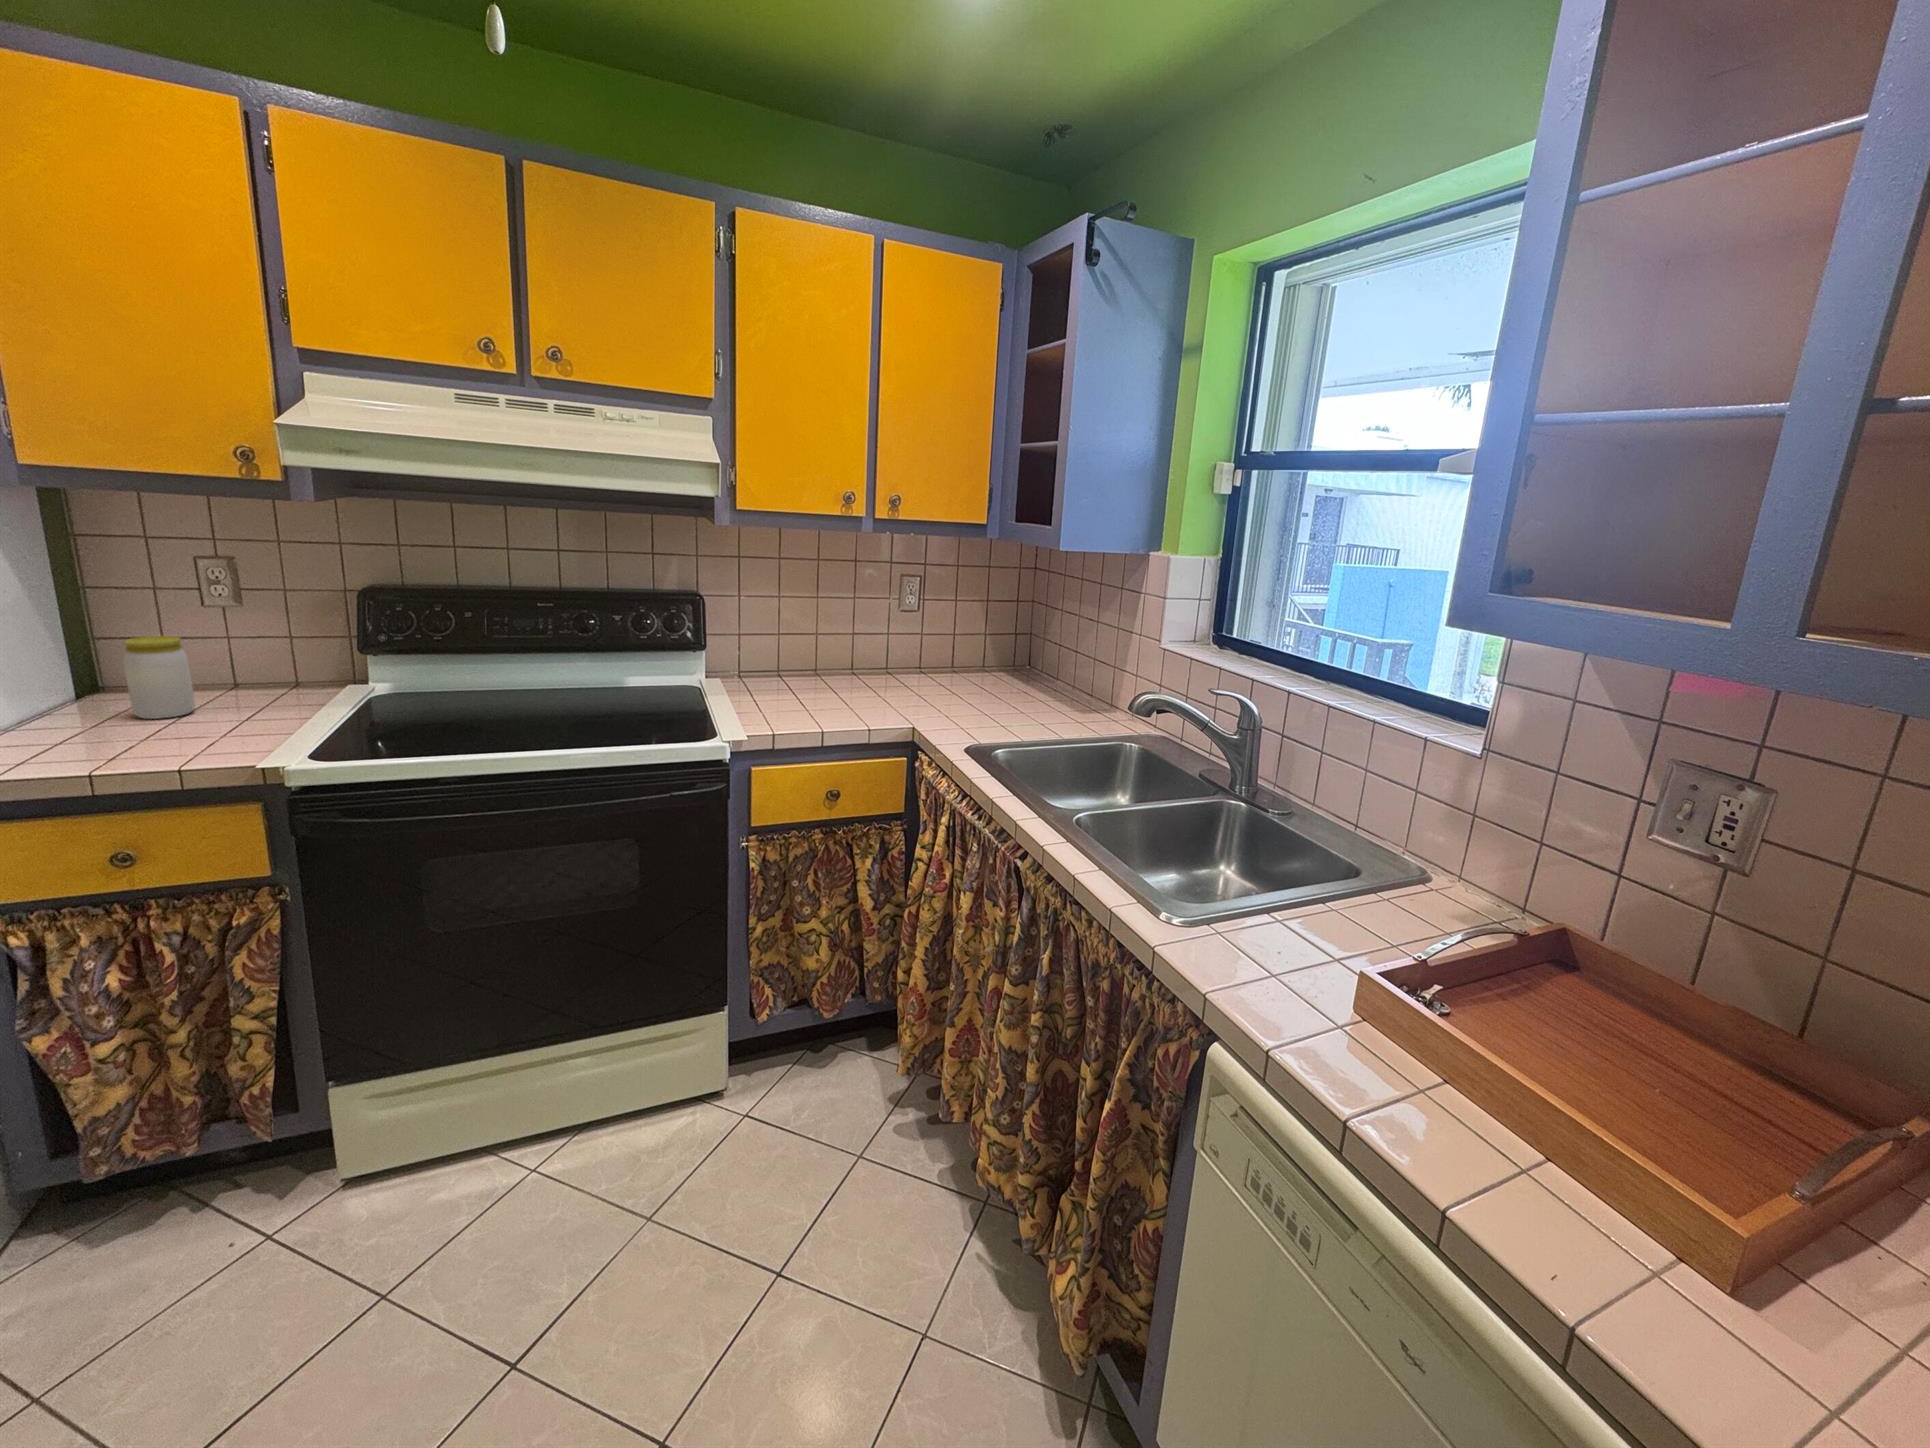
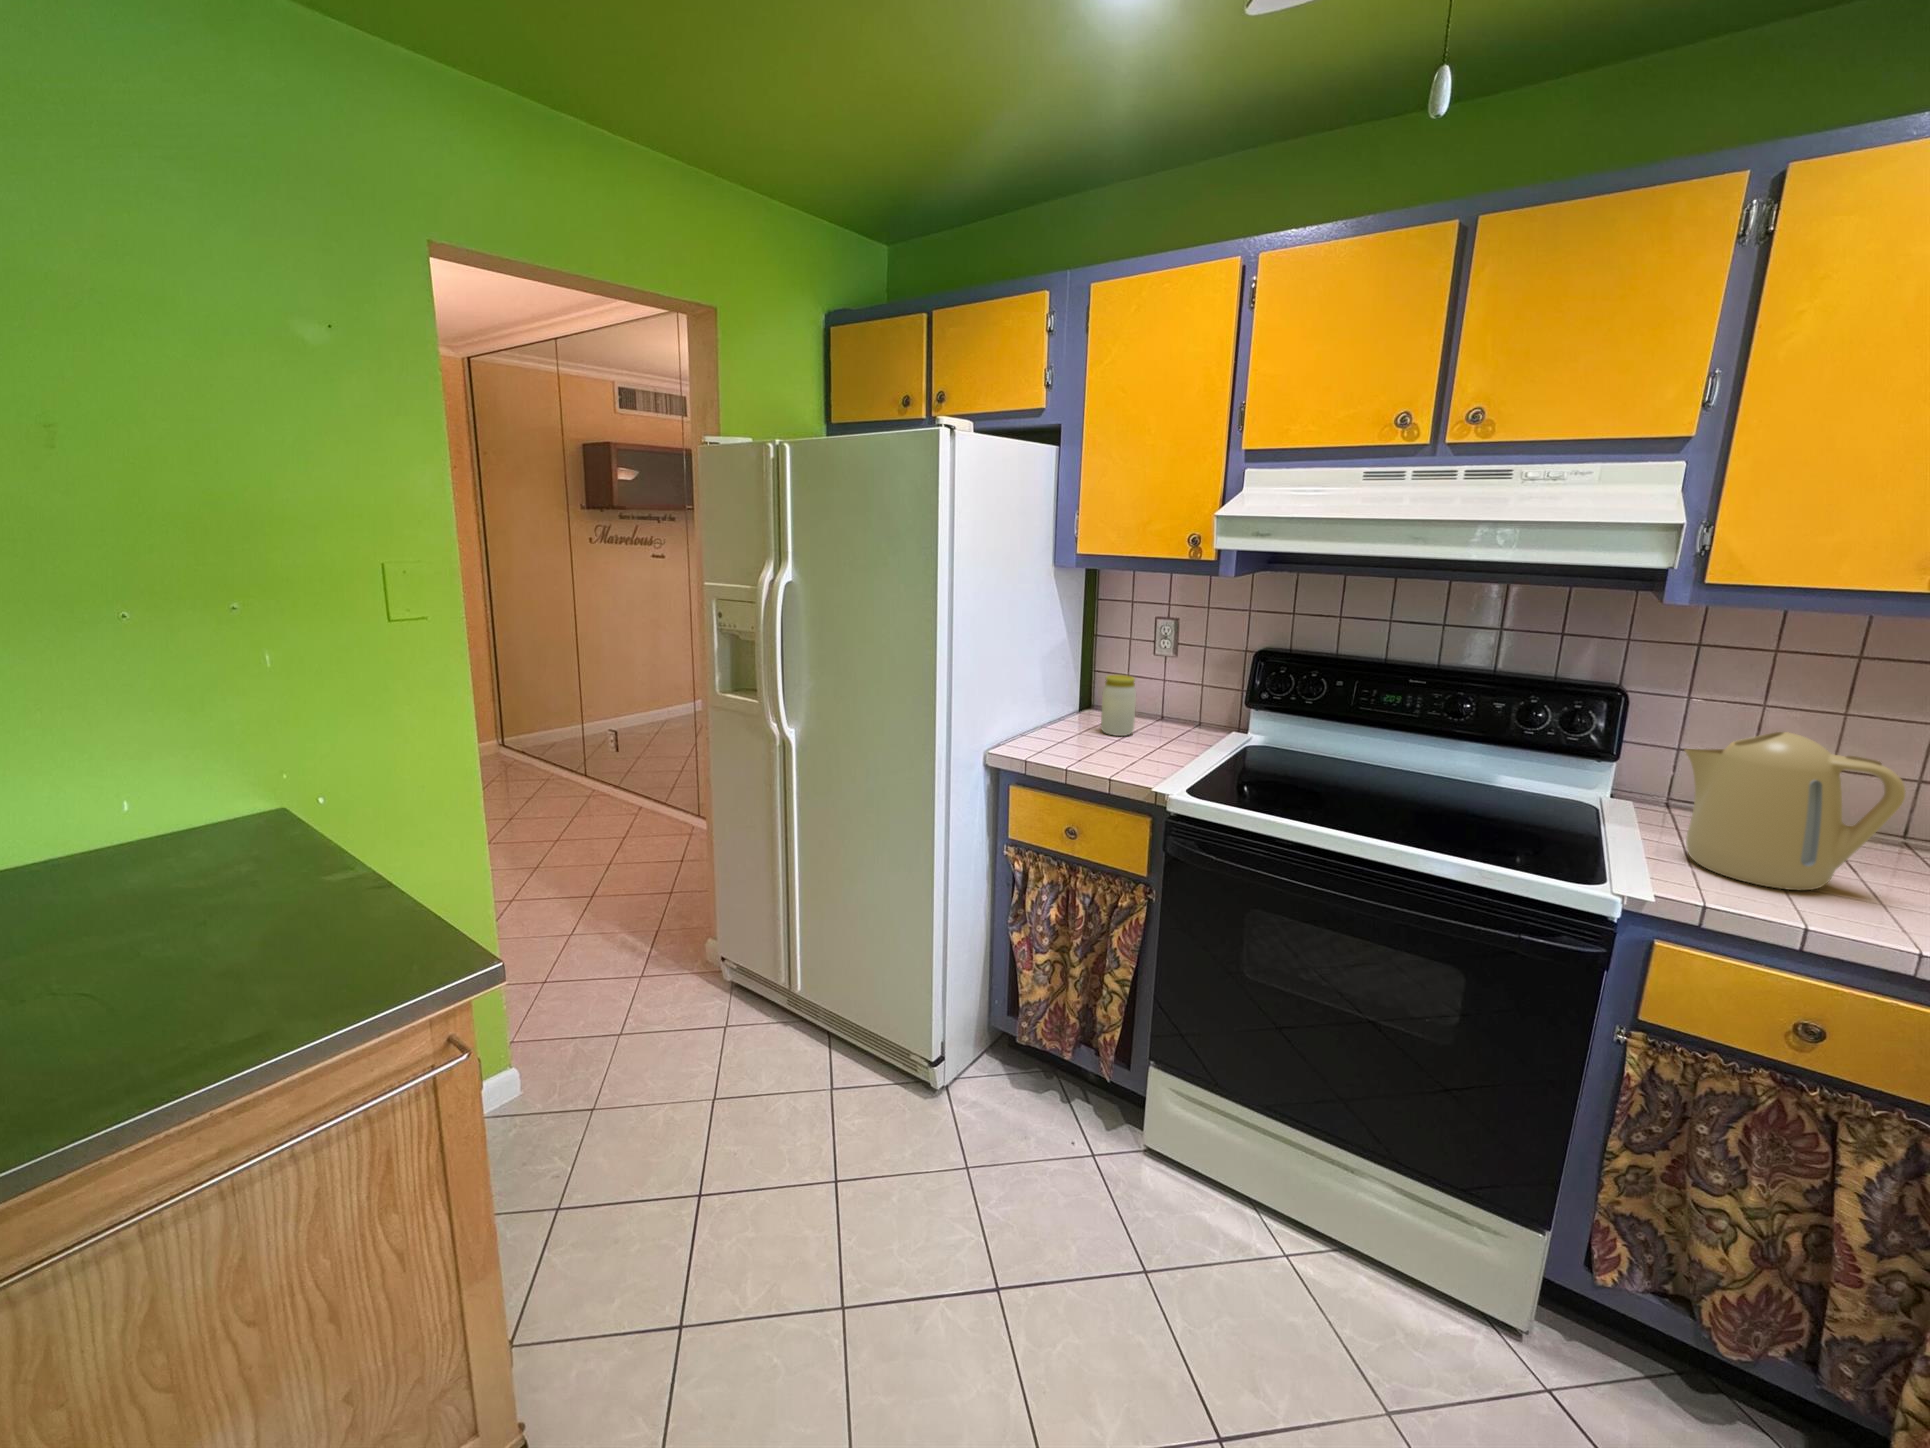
kettle: none [744,611,850,714] -> present [1685,732,1906,890]

